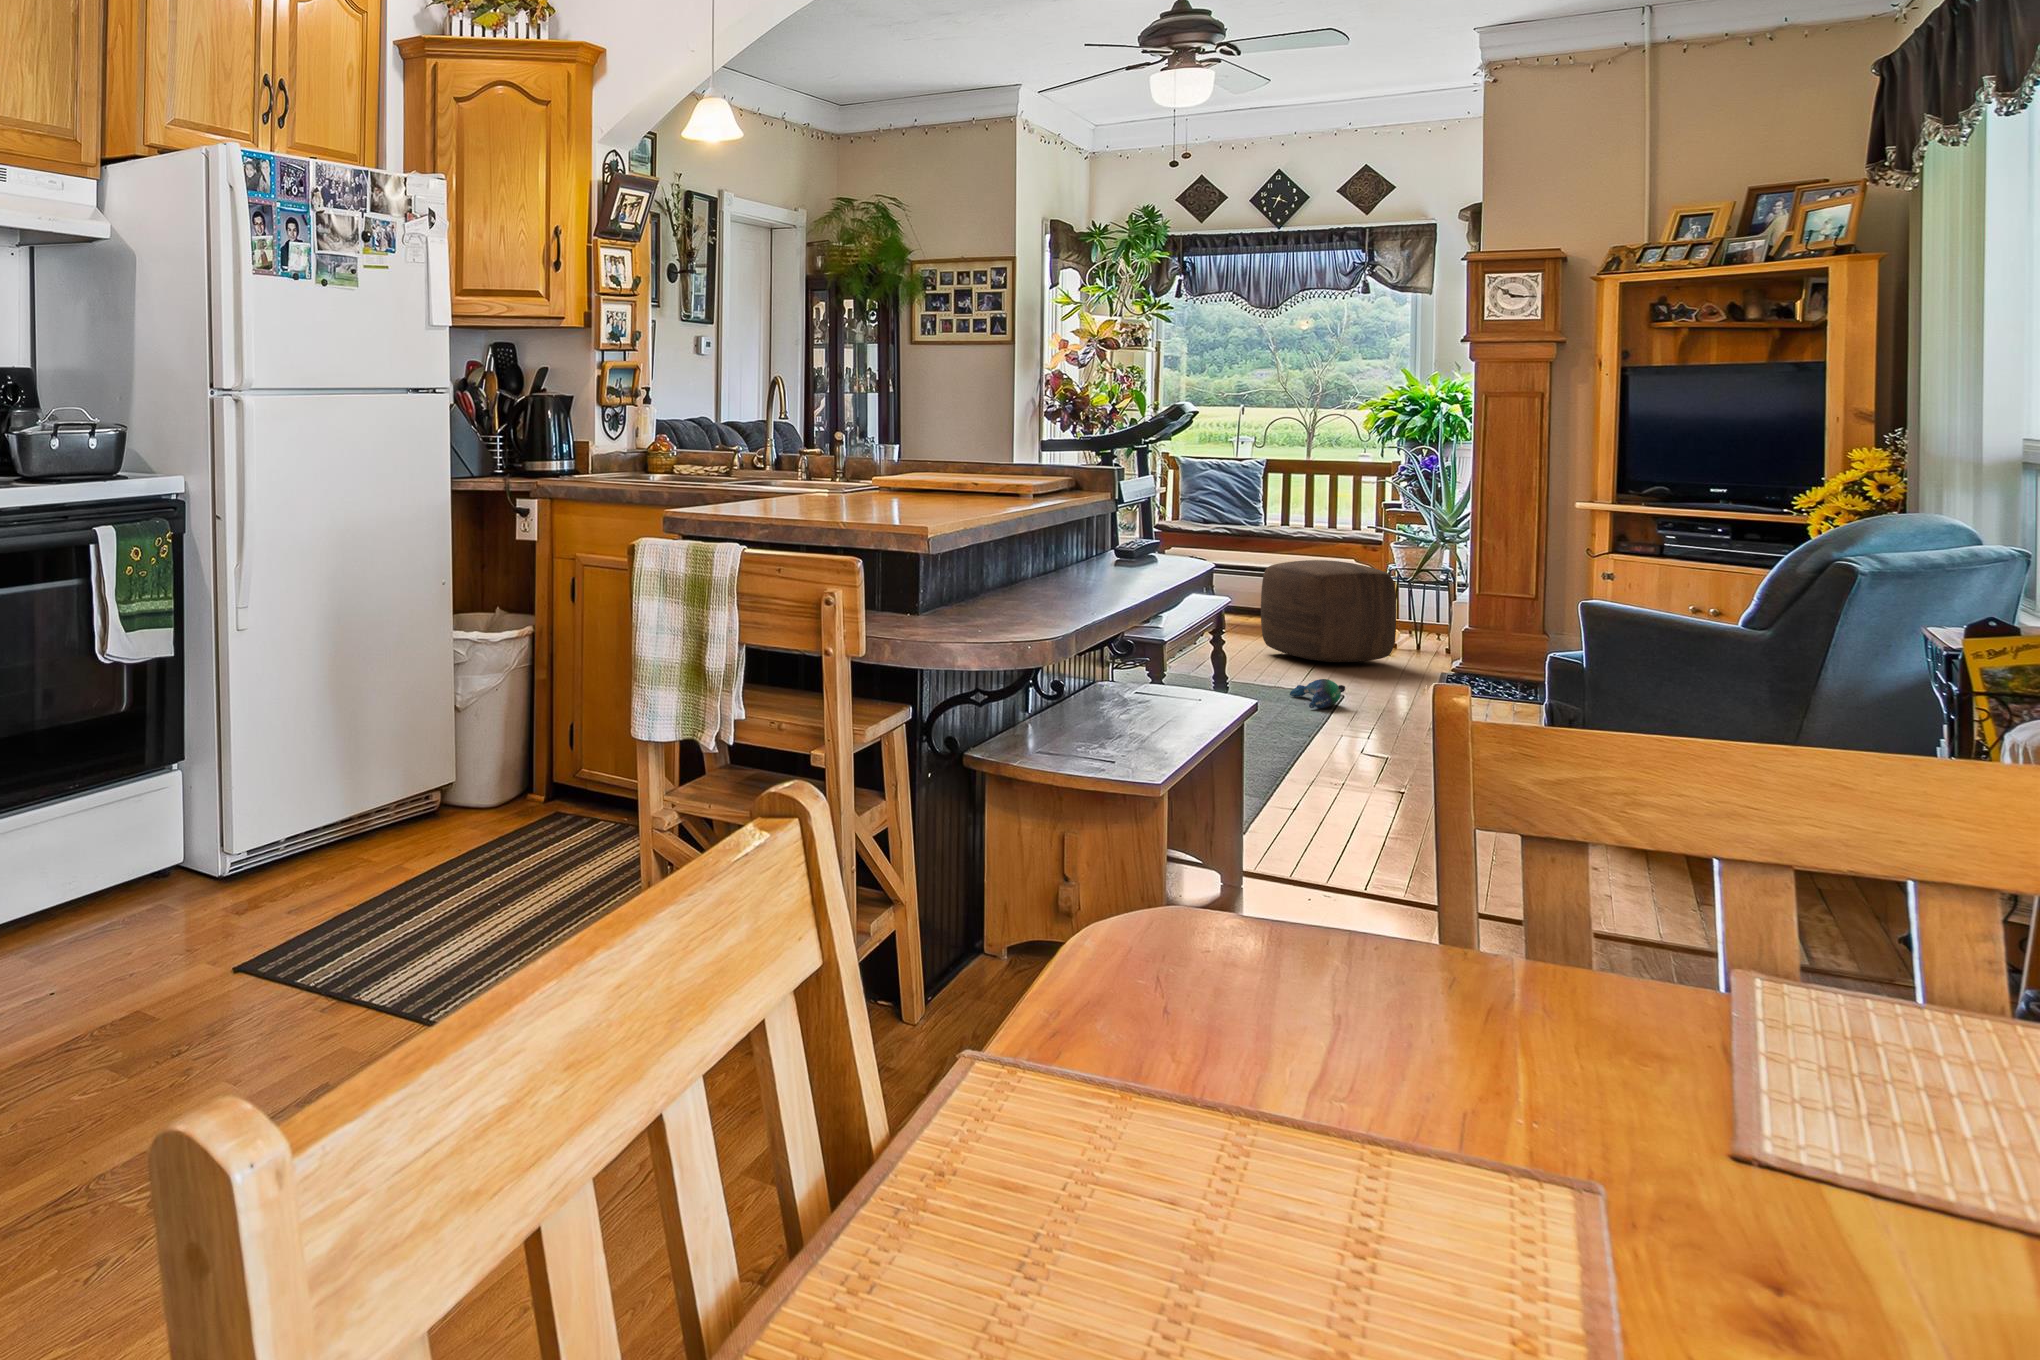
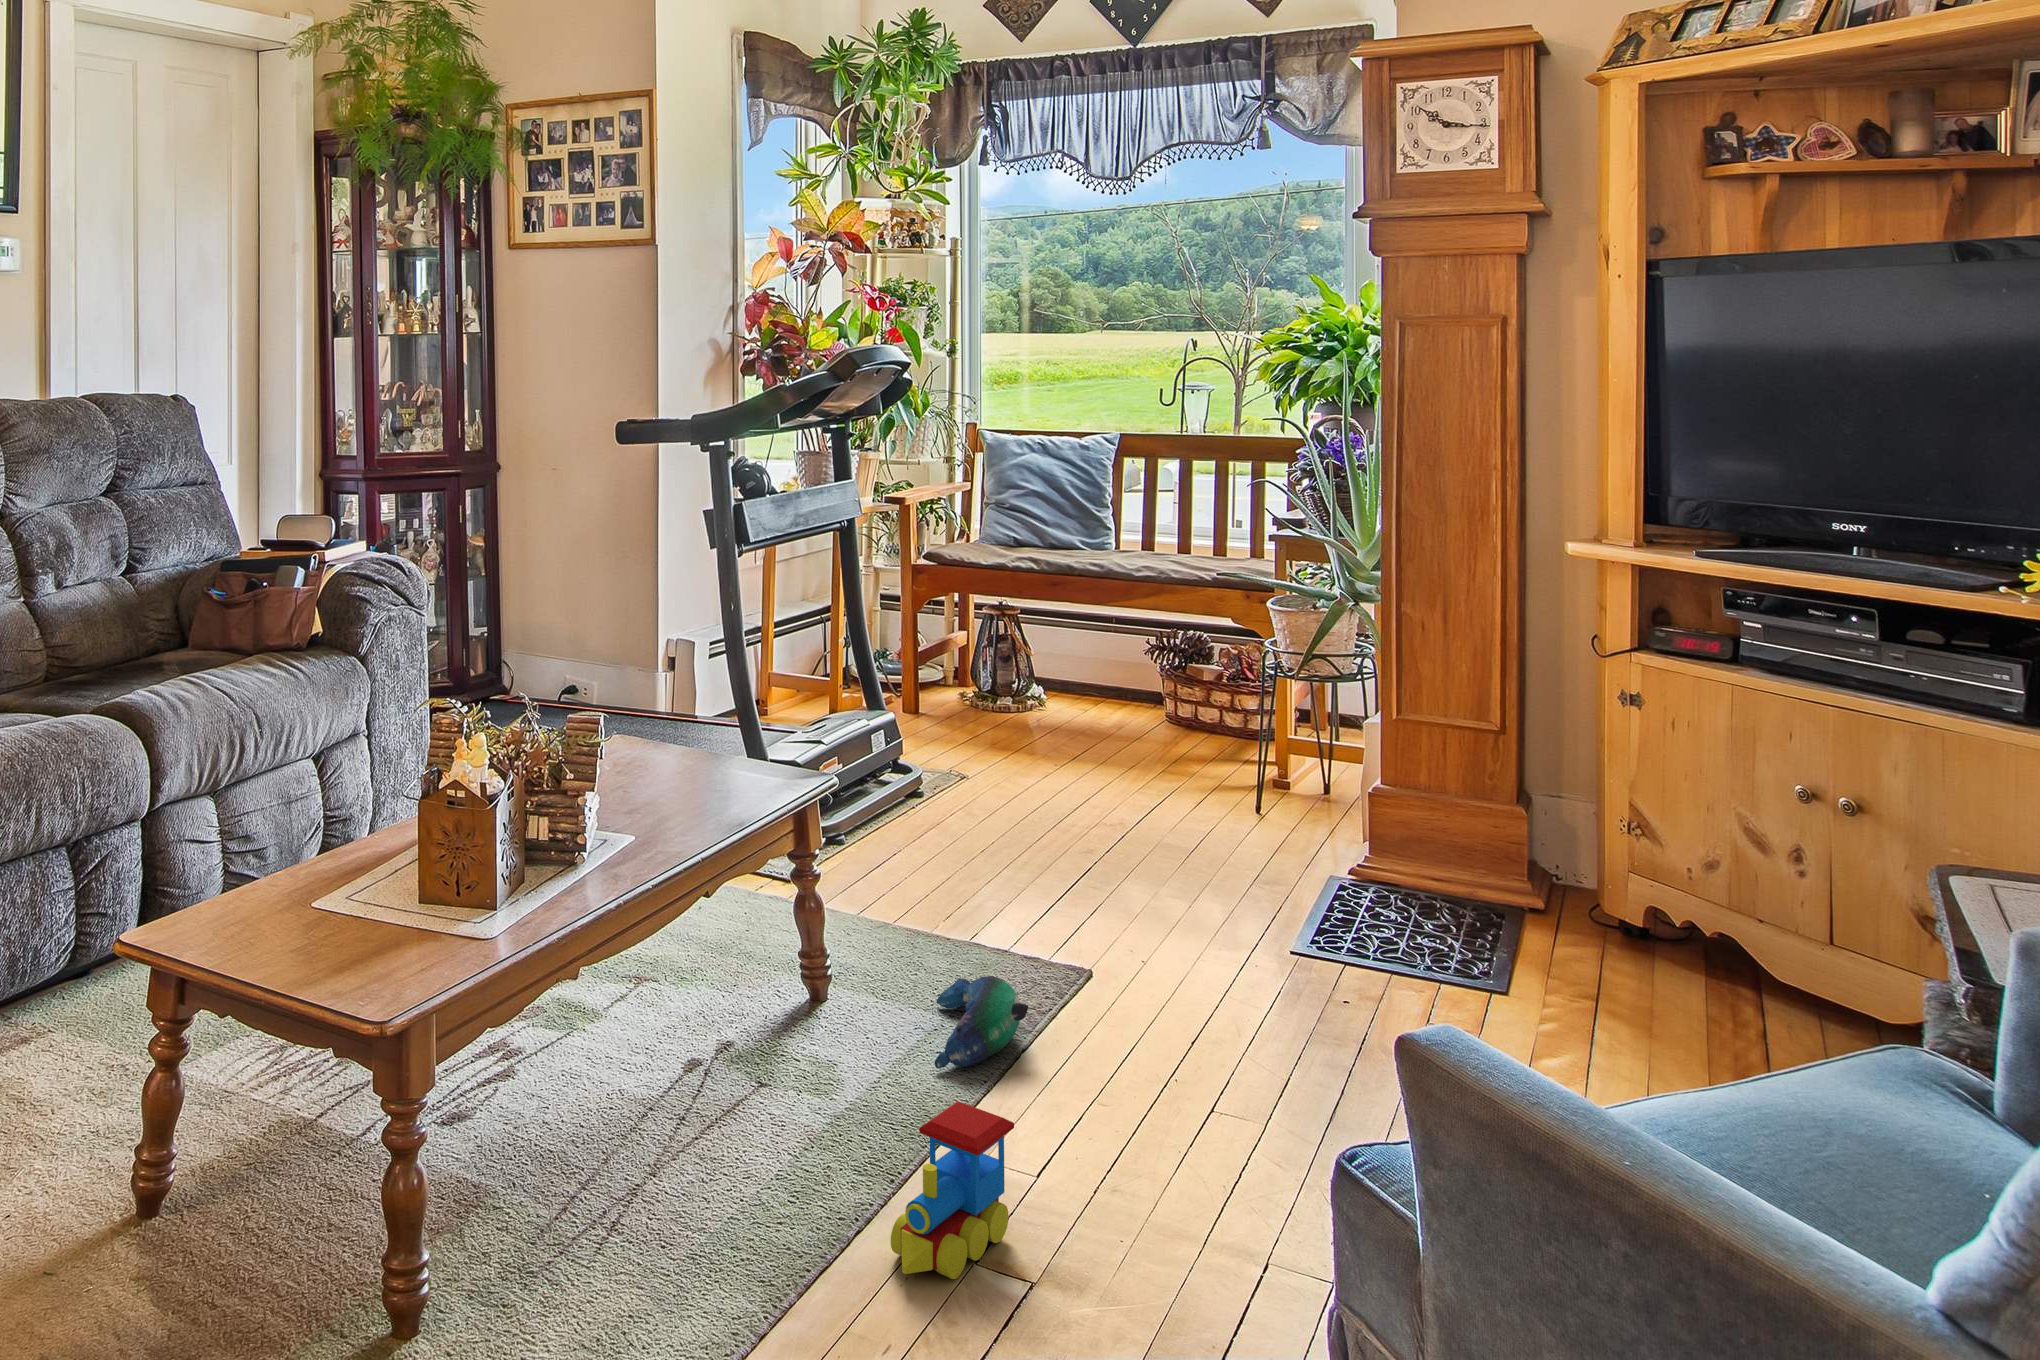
ottoman: present [1261,560,1396,662] -> none [1012,646,1243,858]
toy train: none [1342,691,1384,744] -> present [891,1102,1014,1279]

